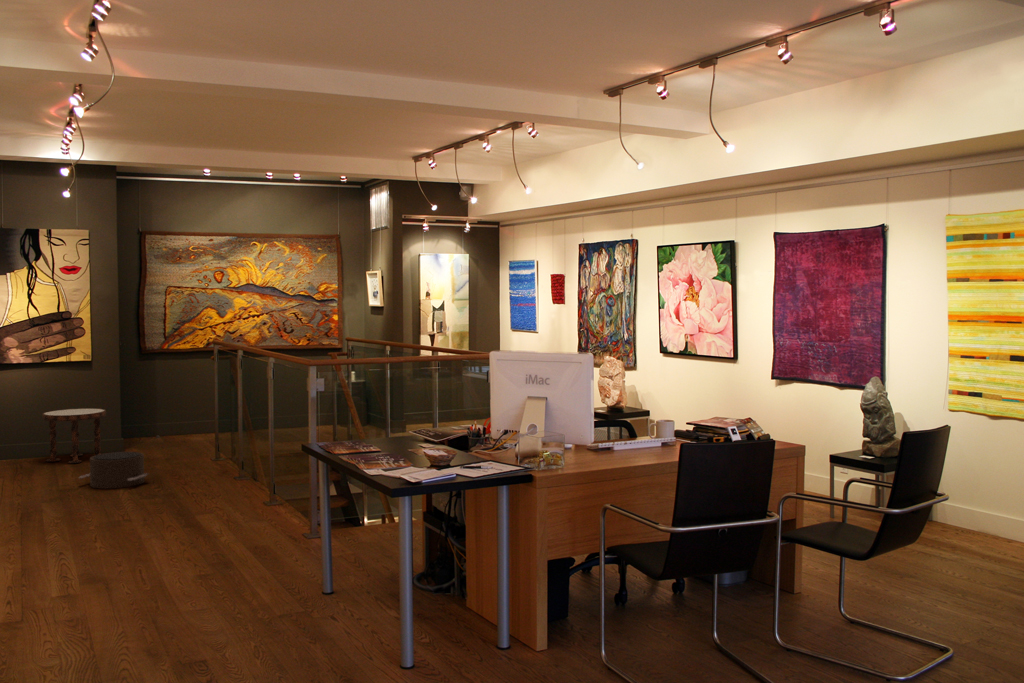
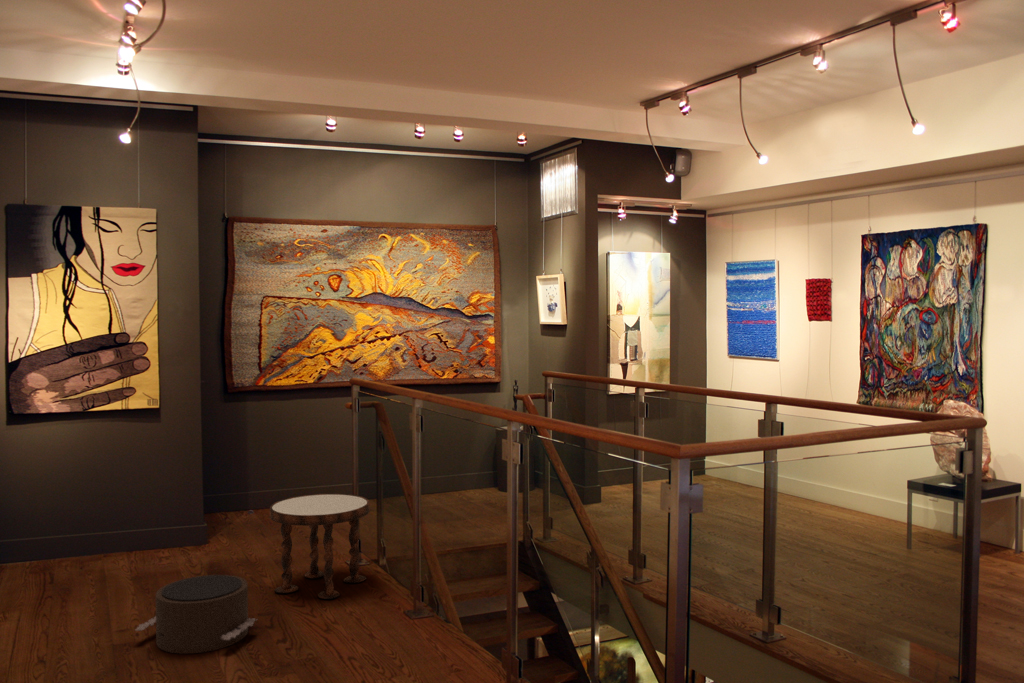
side table: present [42,408,106,464] -> present [270,494,370,599]

